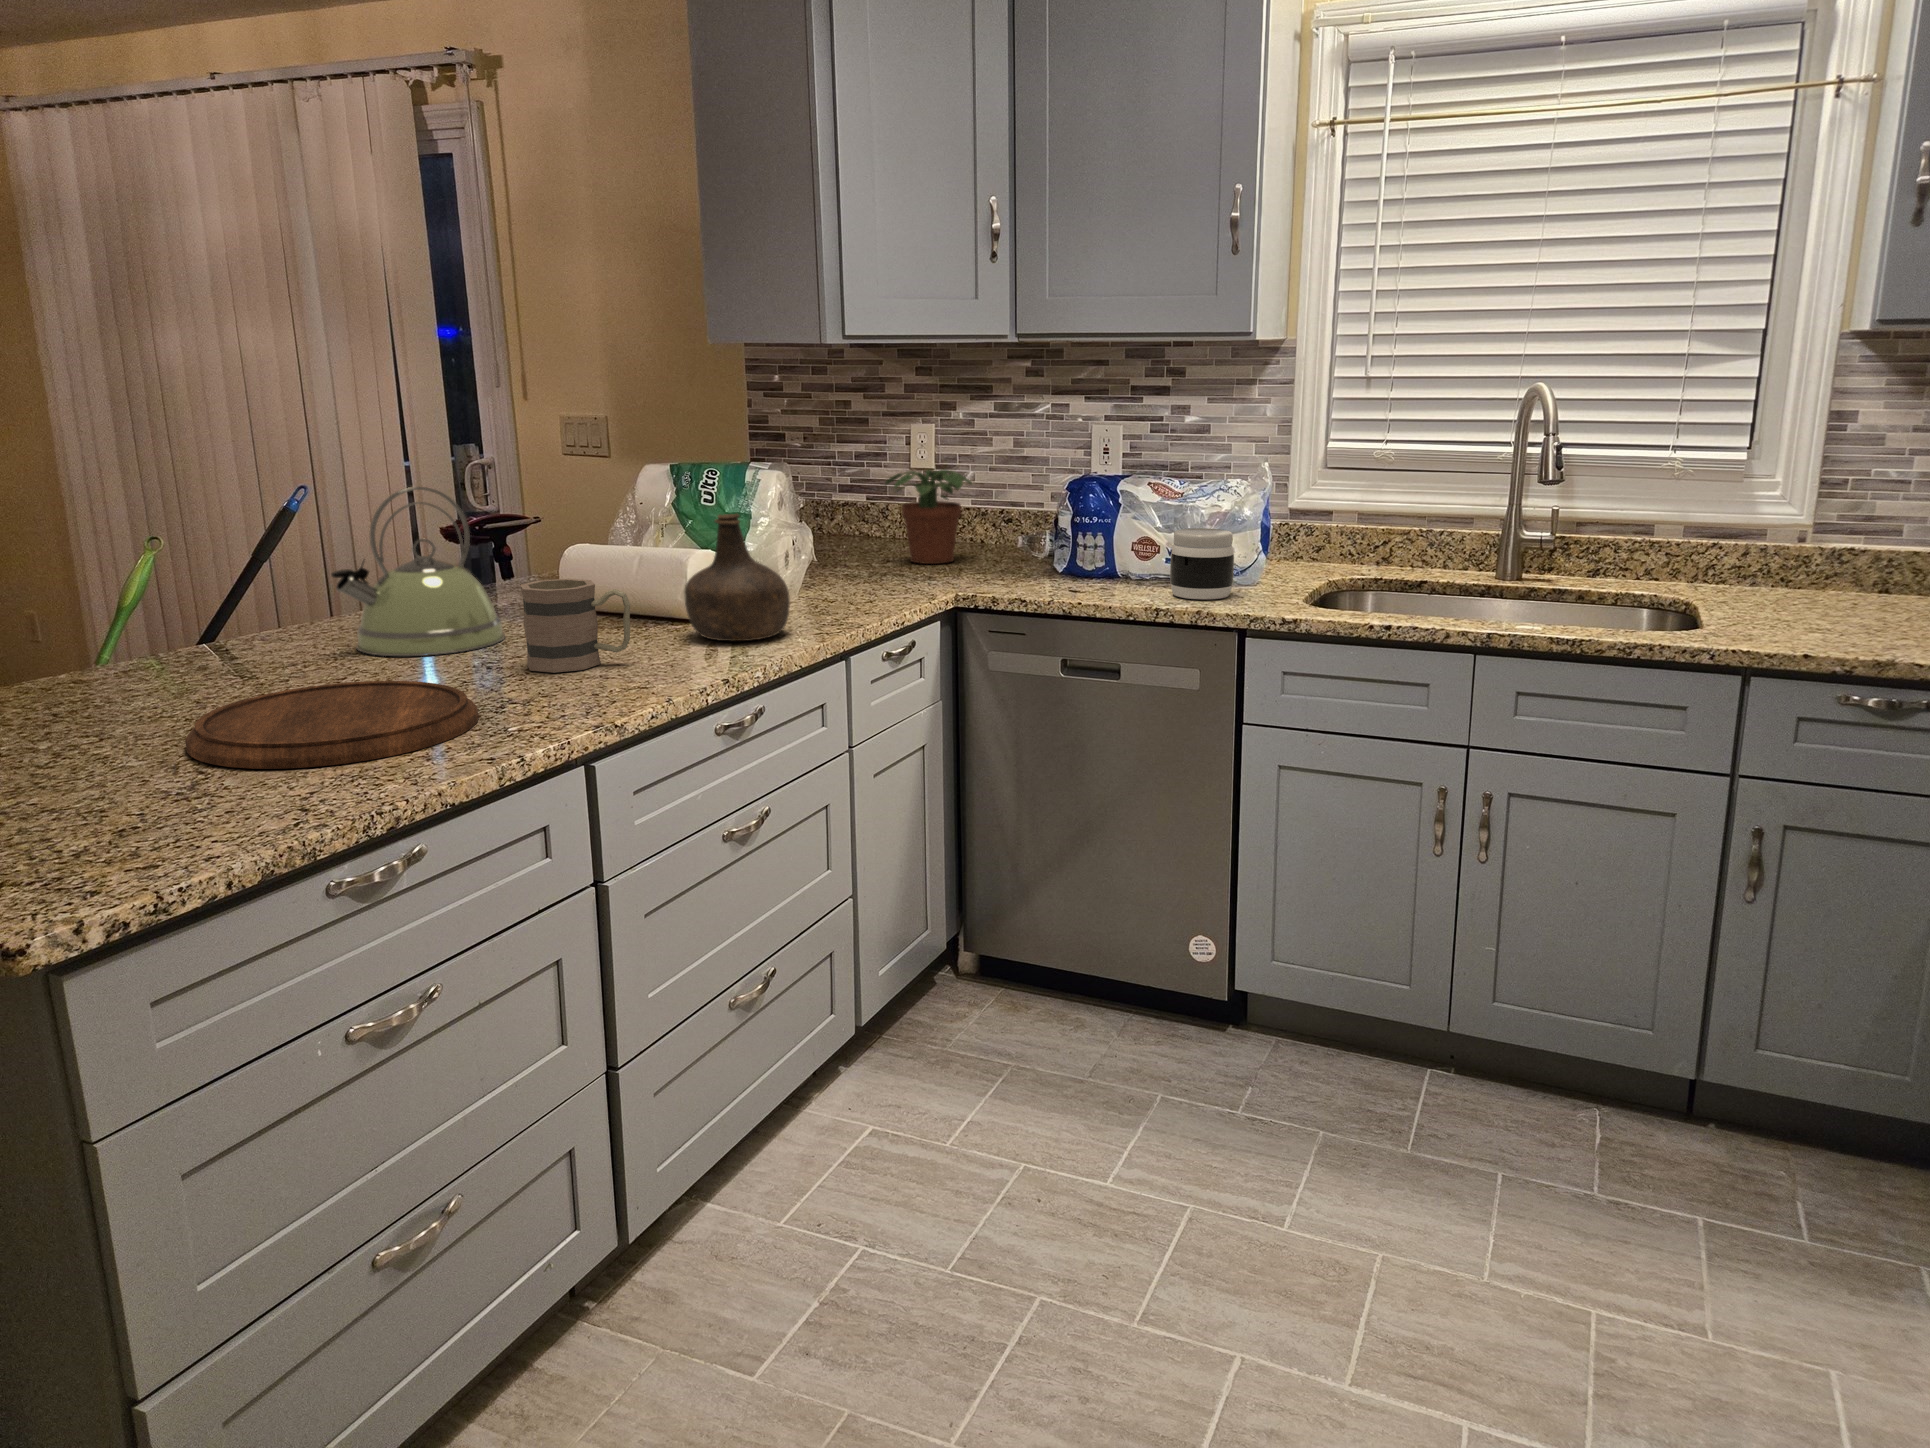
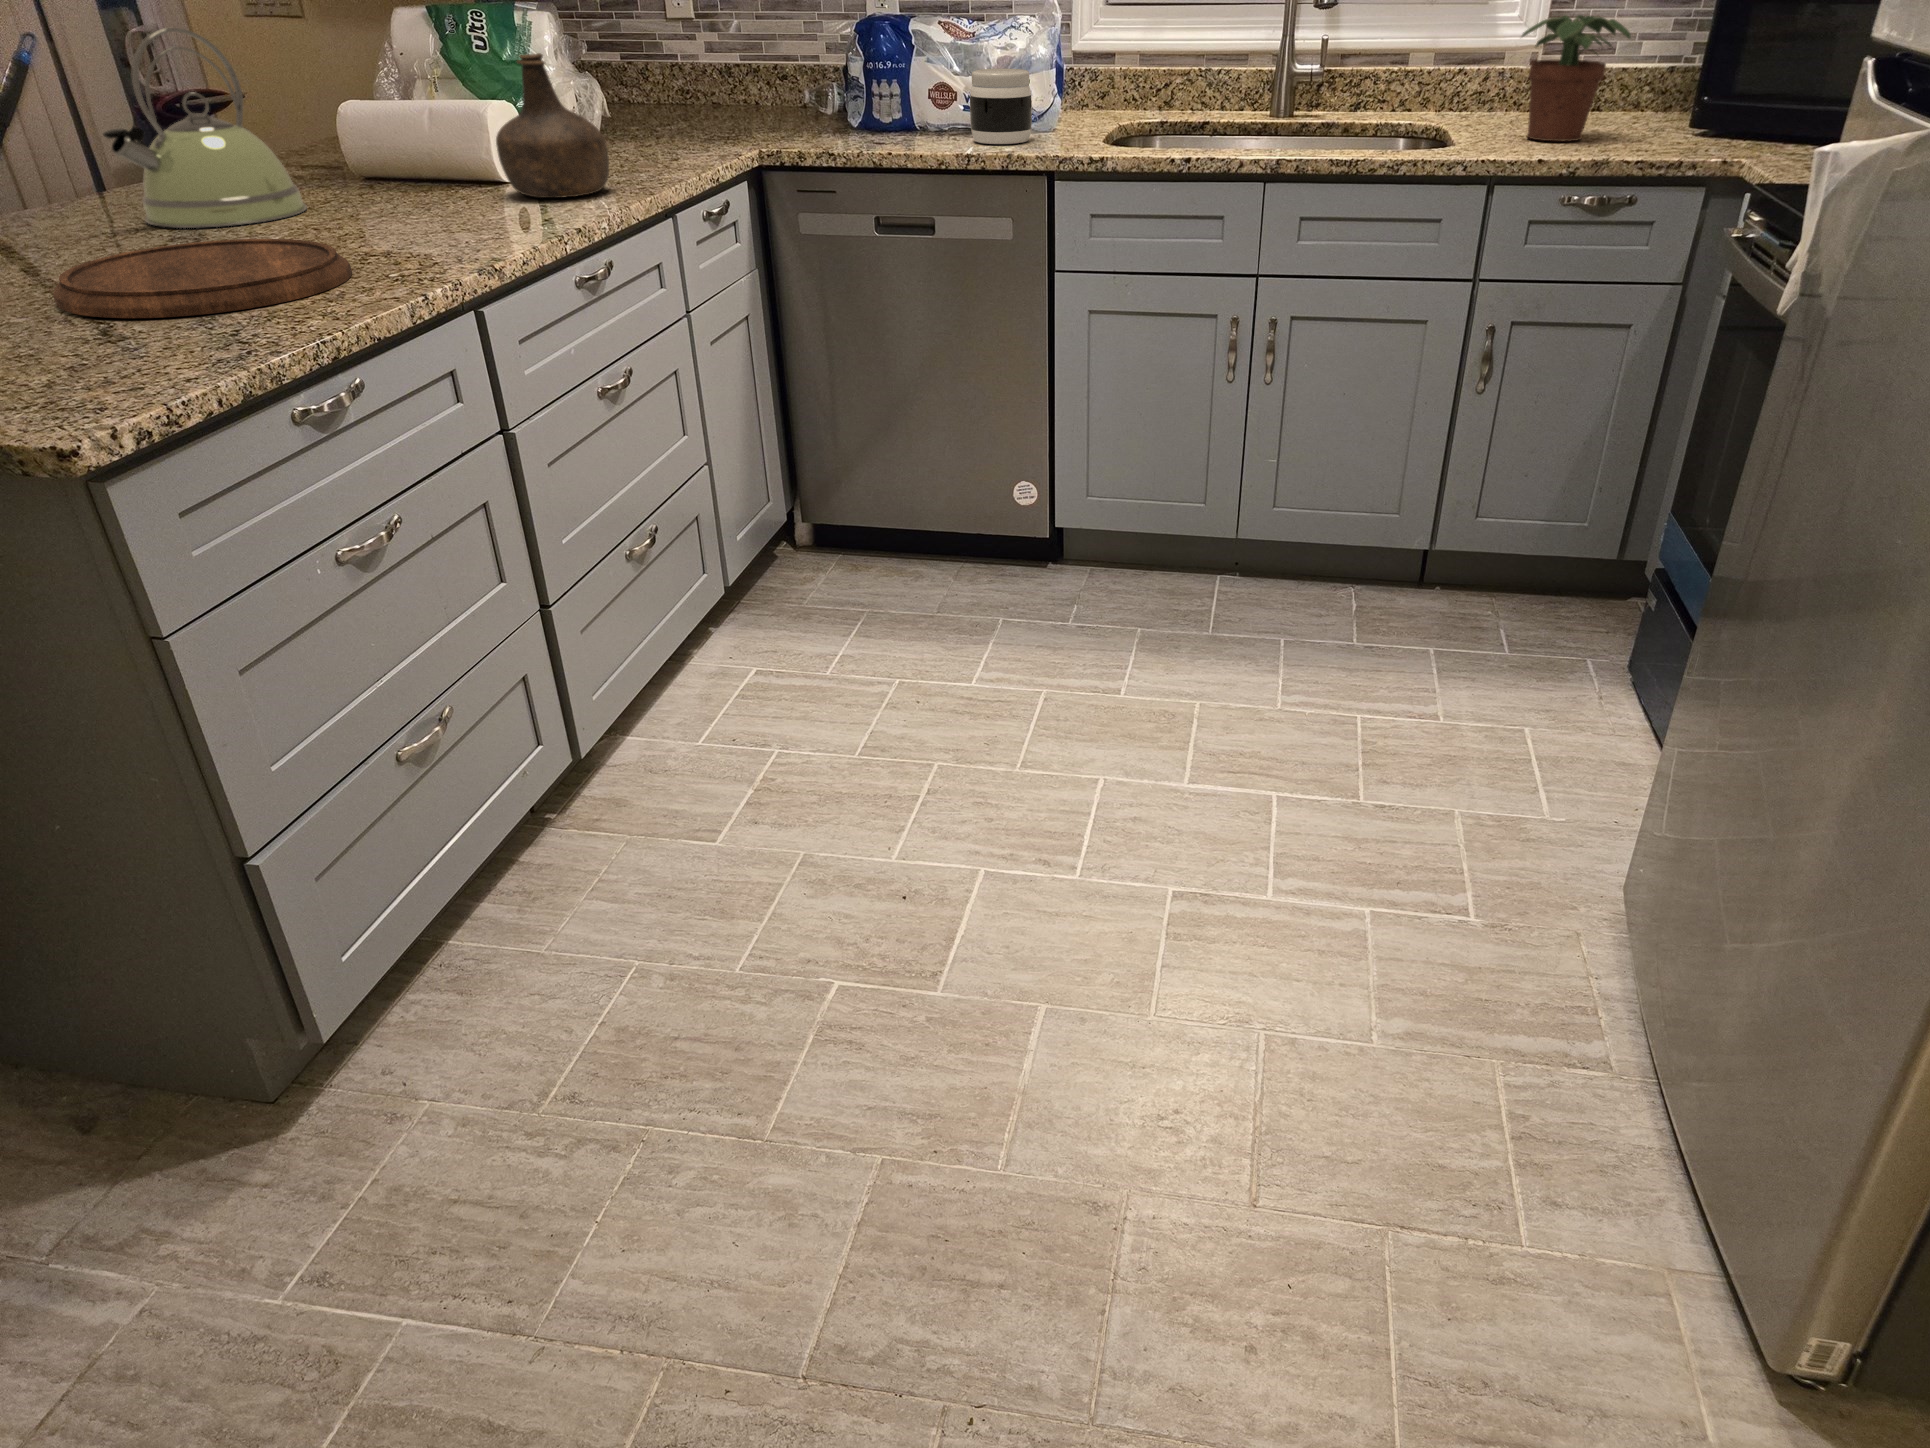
potted plant: present [885,469,972,564] -> present [1522,15,1631,141]
mug: present [520,579,630,673] -> none [333,129,463,231]

